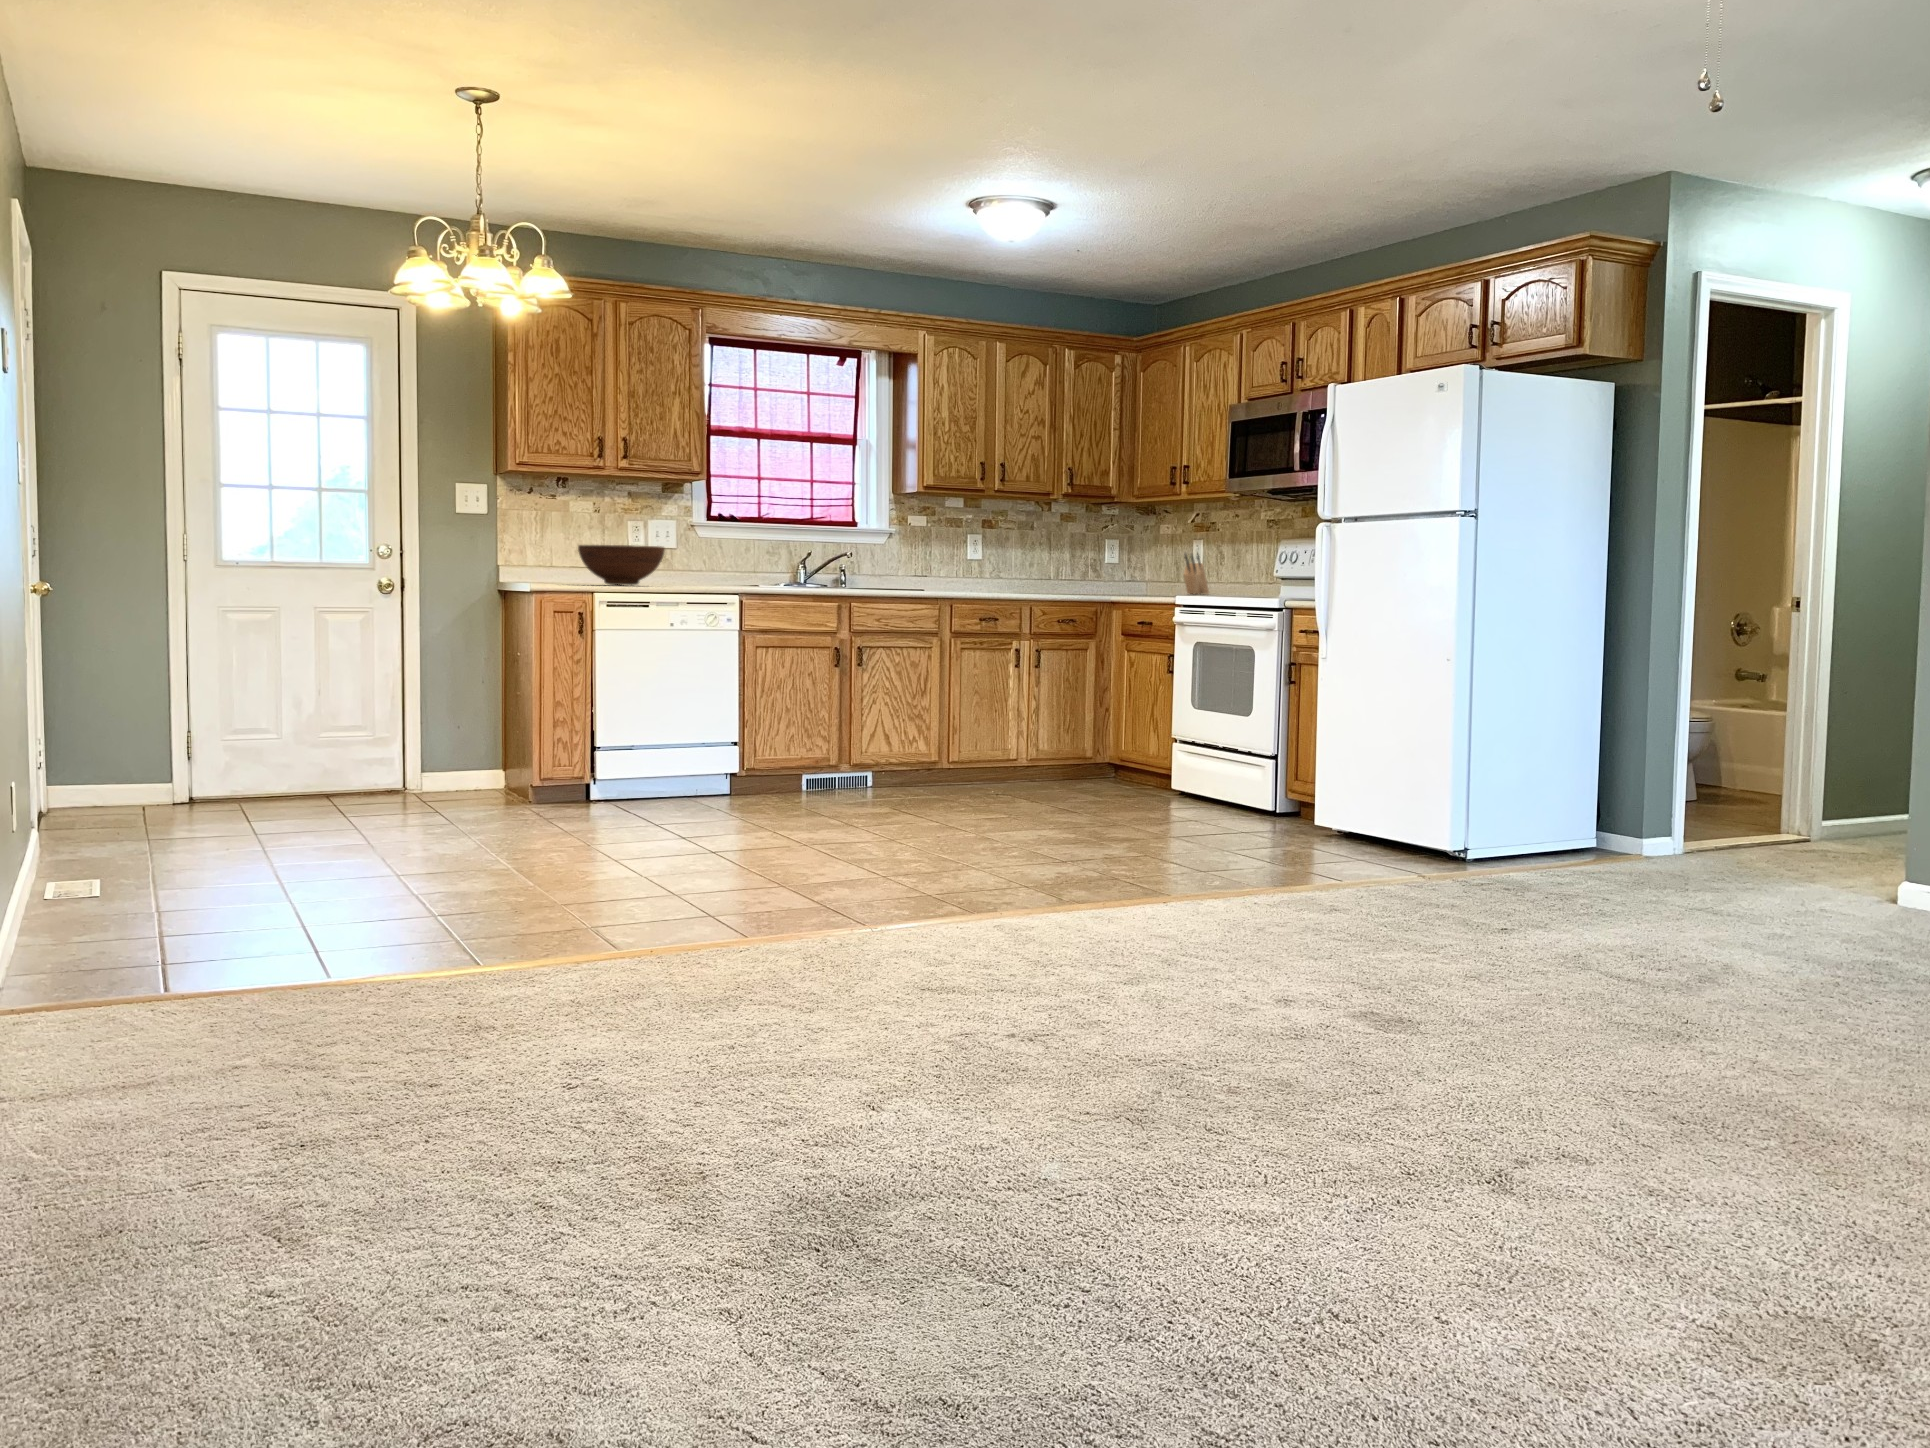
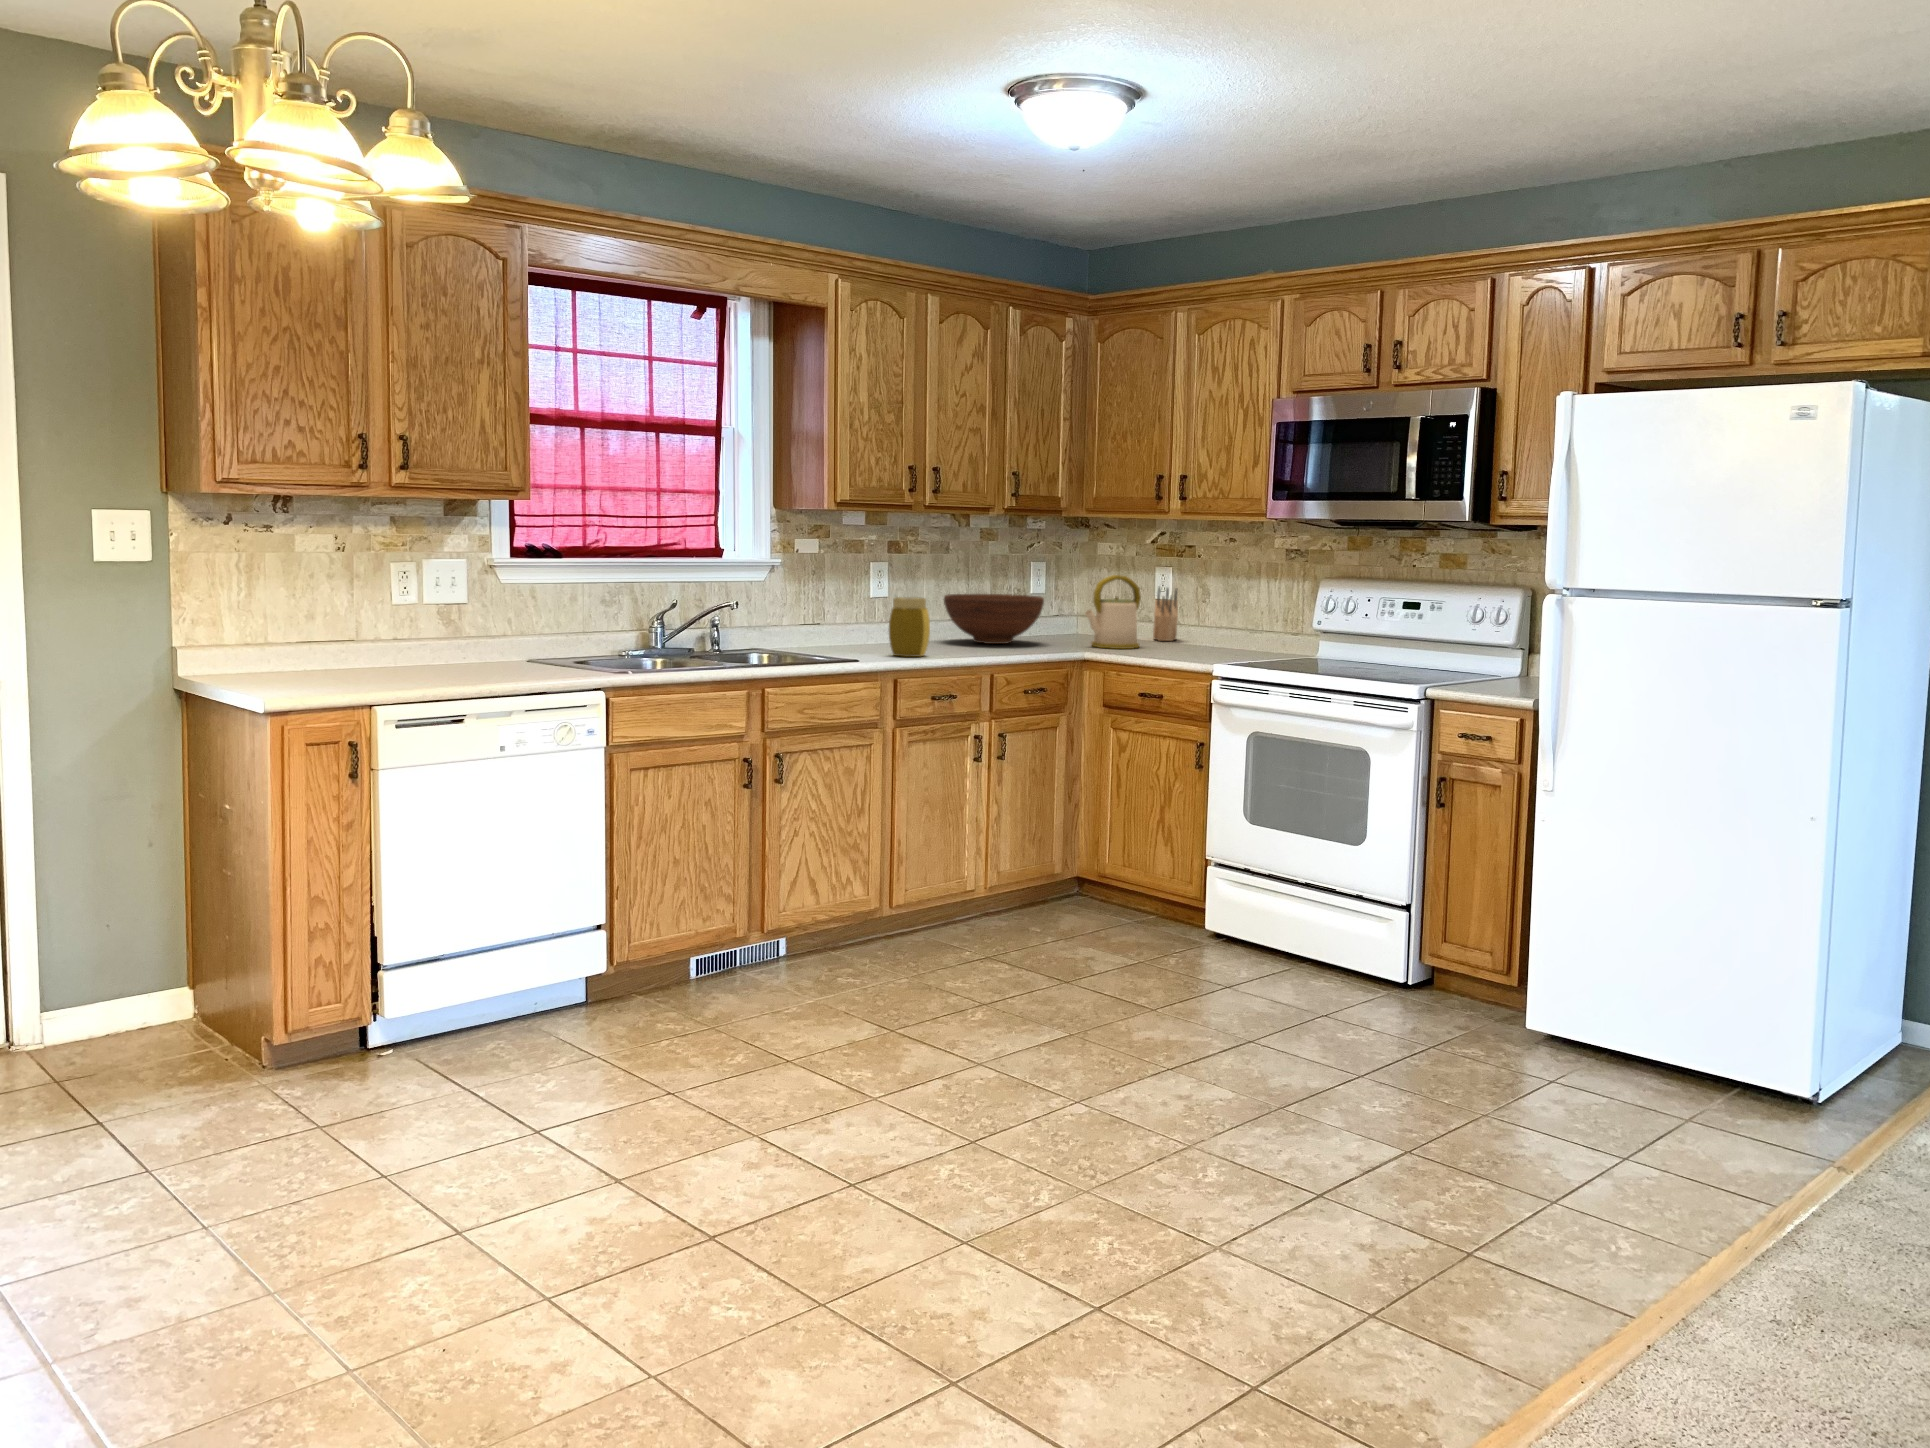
kettle: none [1115,540,1159,594] -> present [1085,575,1141,649]
fruit bowl: present [578,545,665,585] -> present [944,594,1044,644]
jar: none [954,551,983,591] -> present [889,597,930,657]

